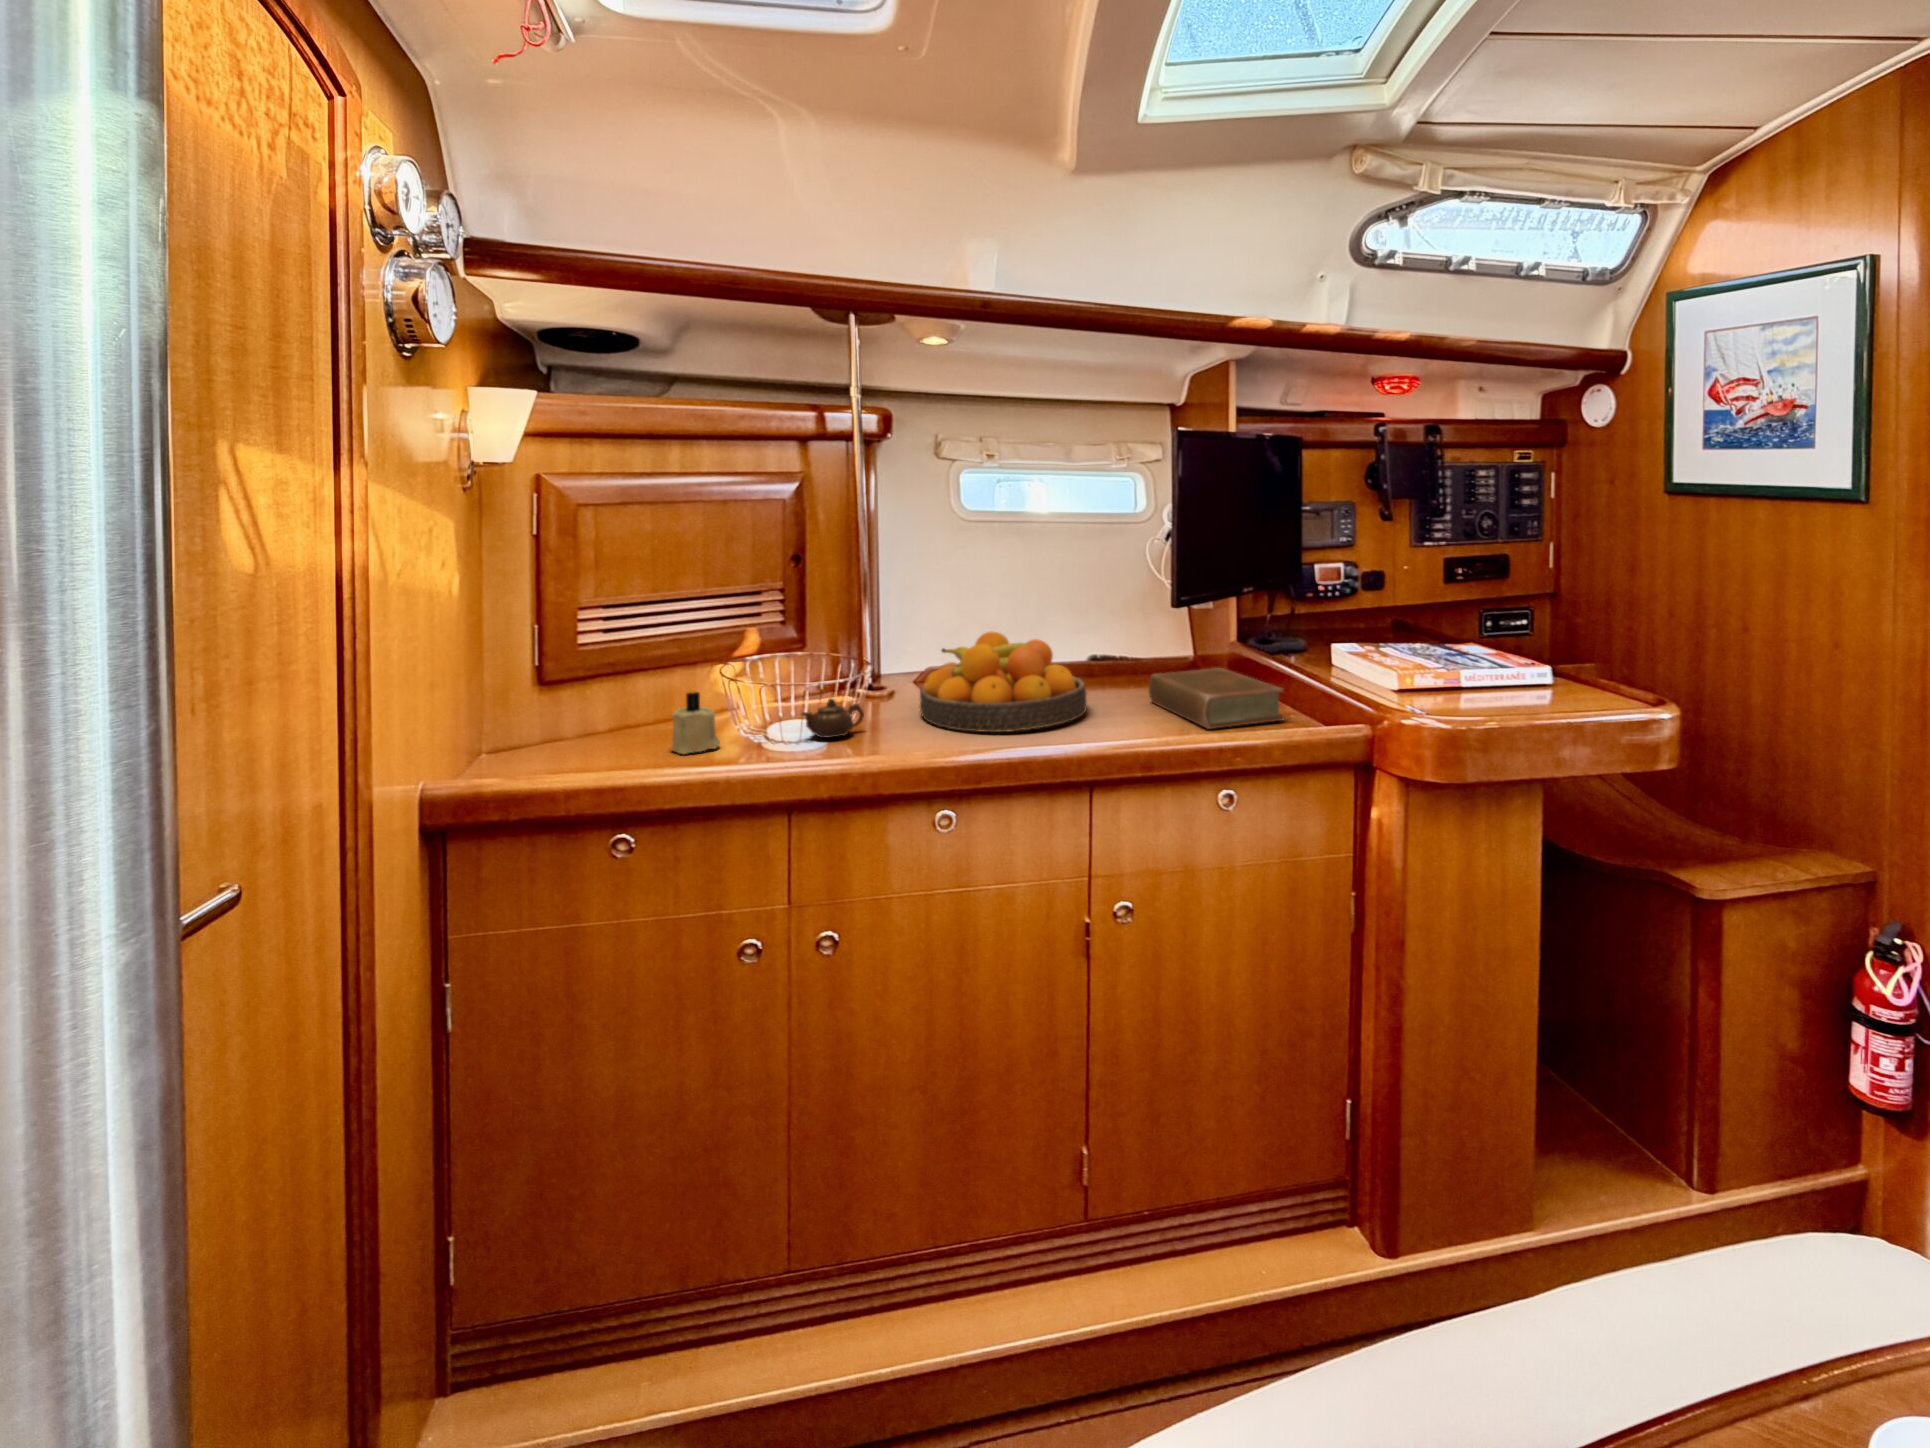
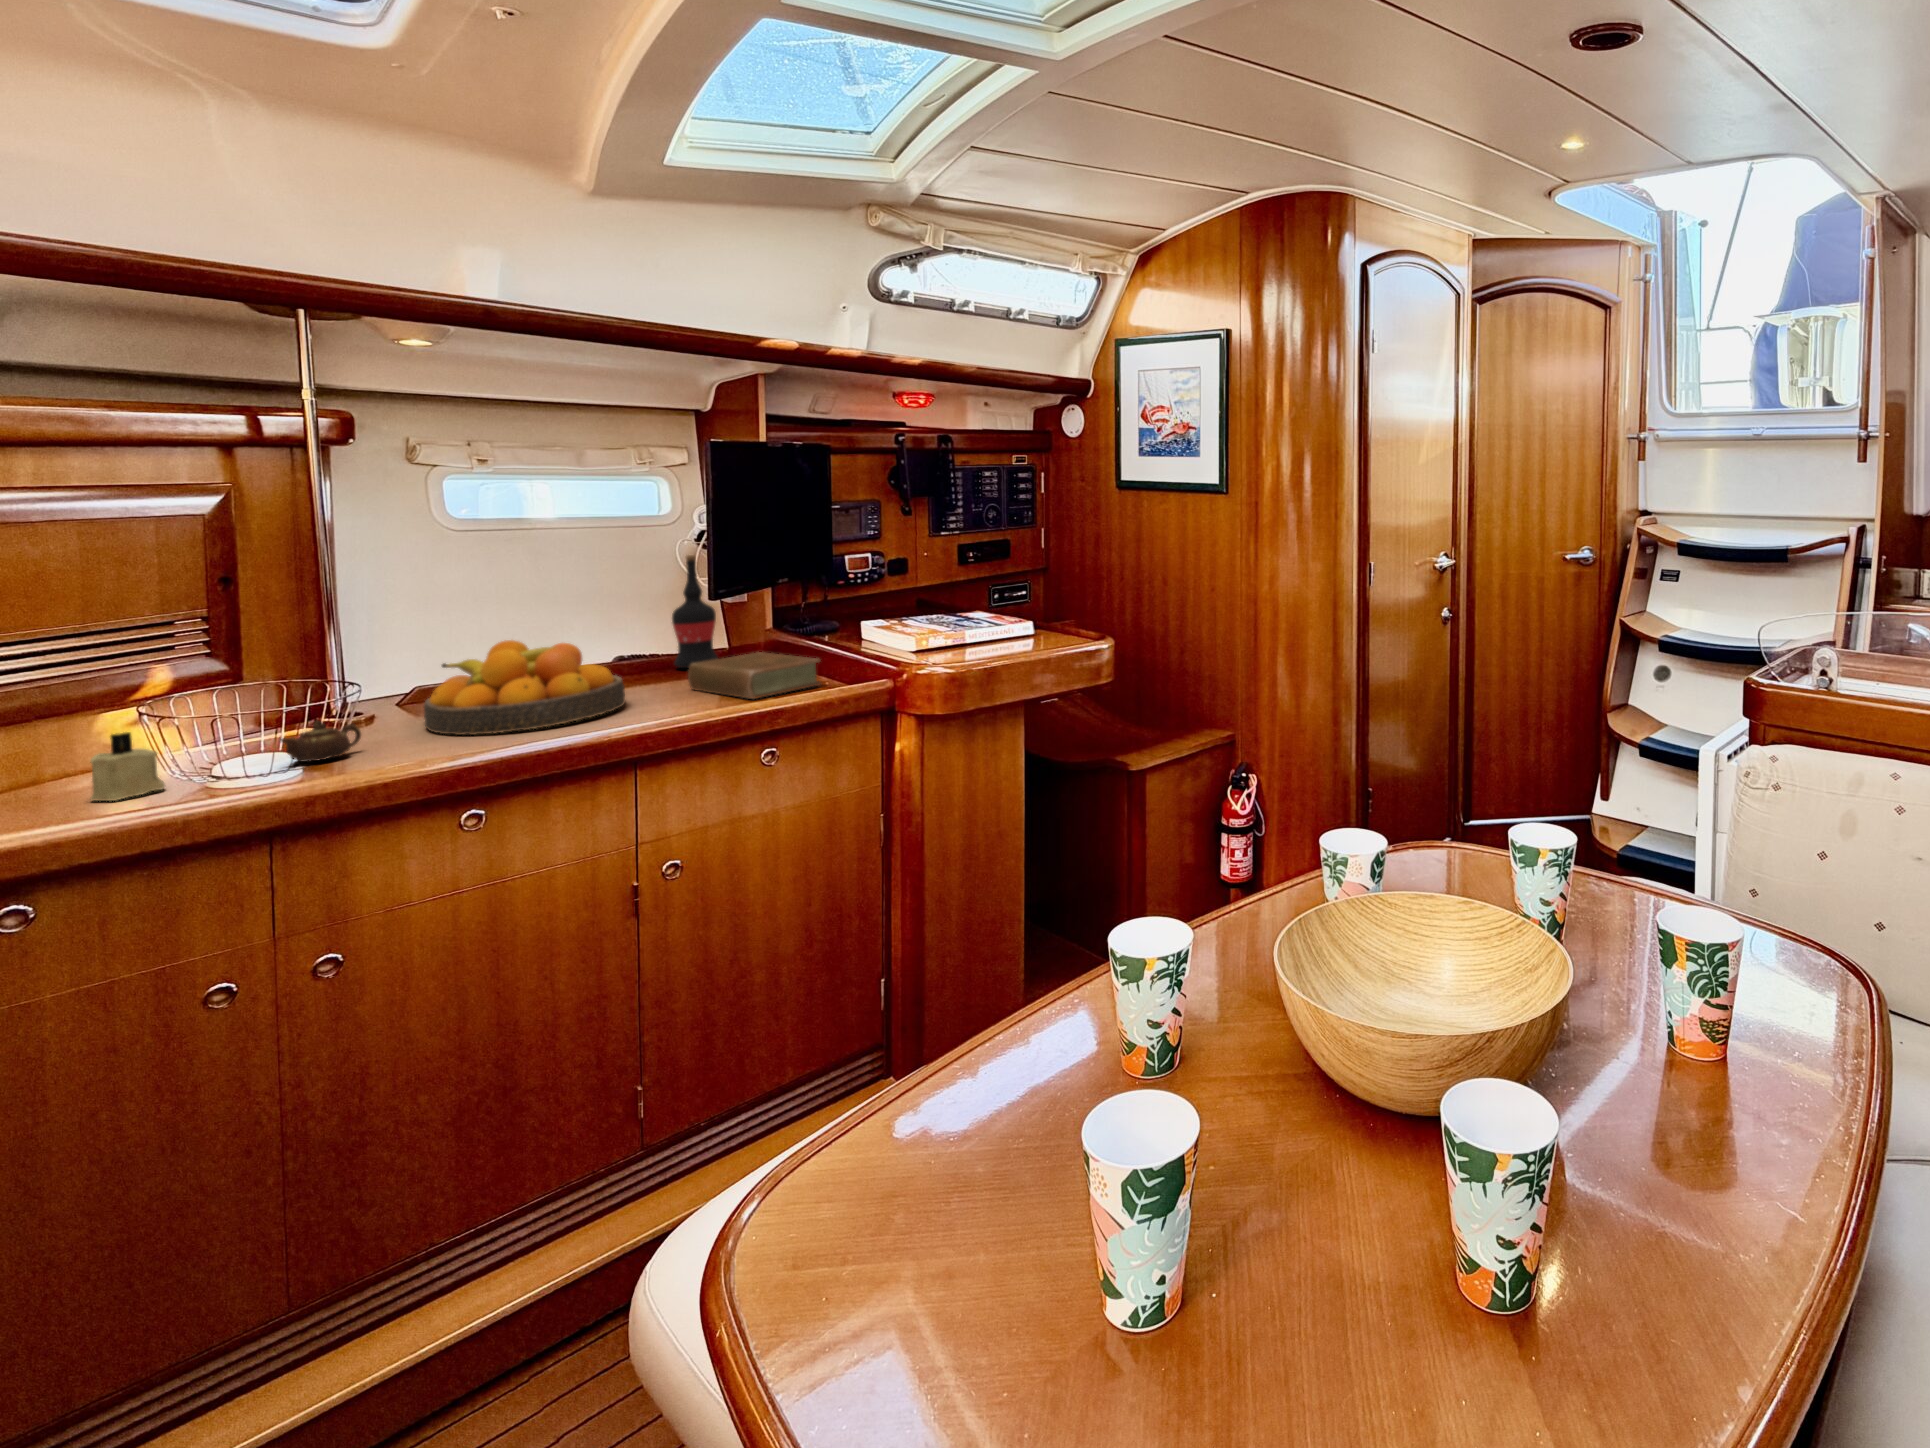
wine bottle: none [1142,554,1184,673] -> present [672,555,718,668]

